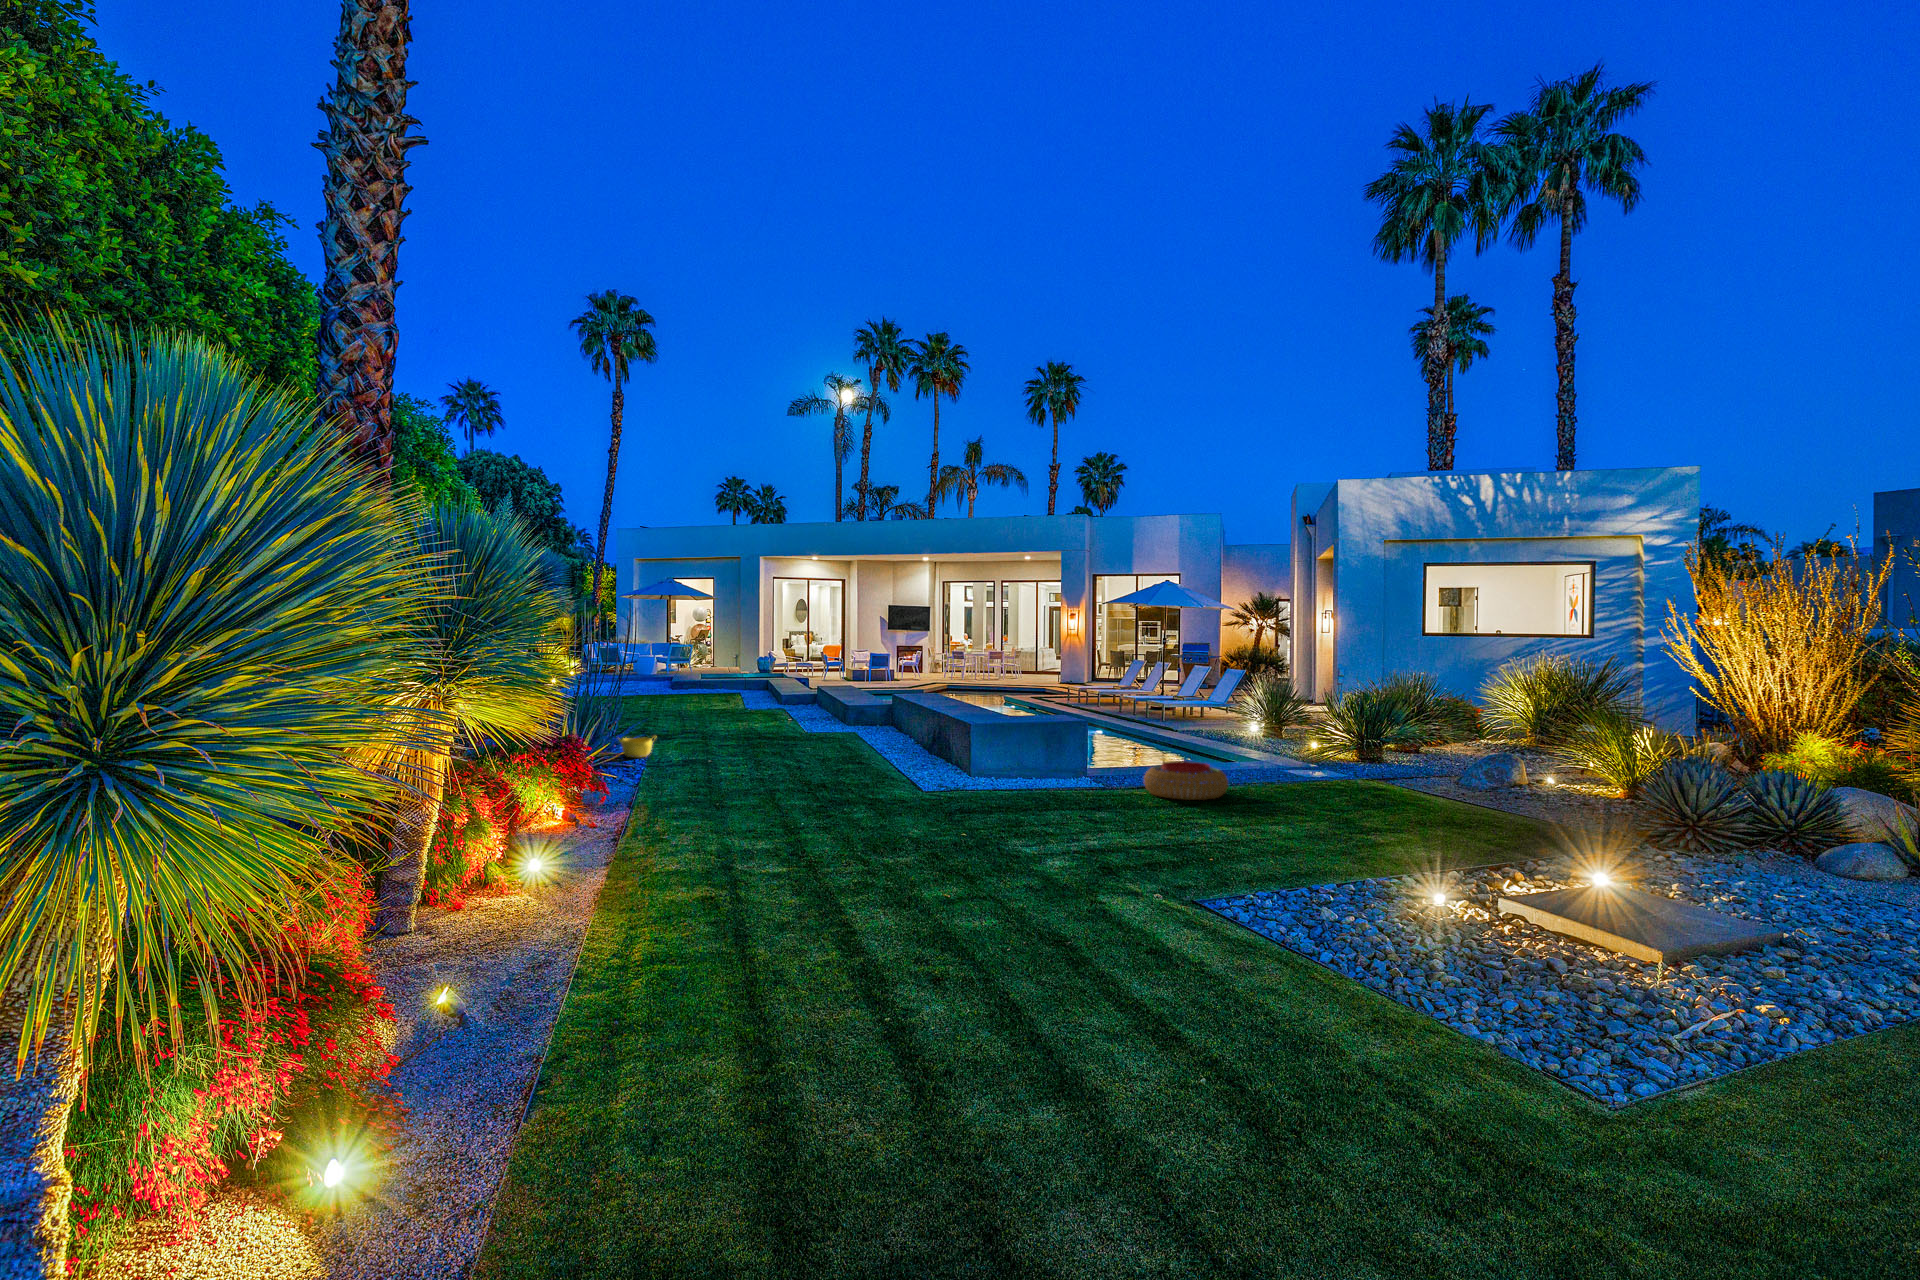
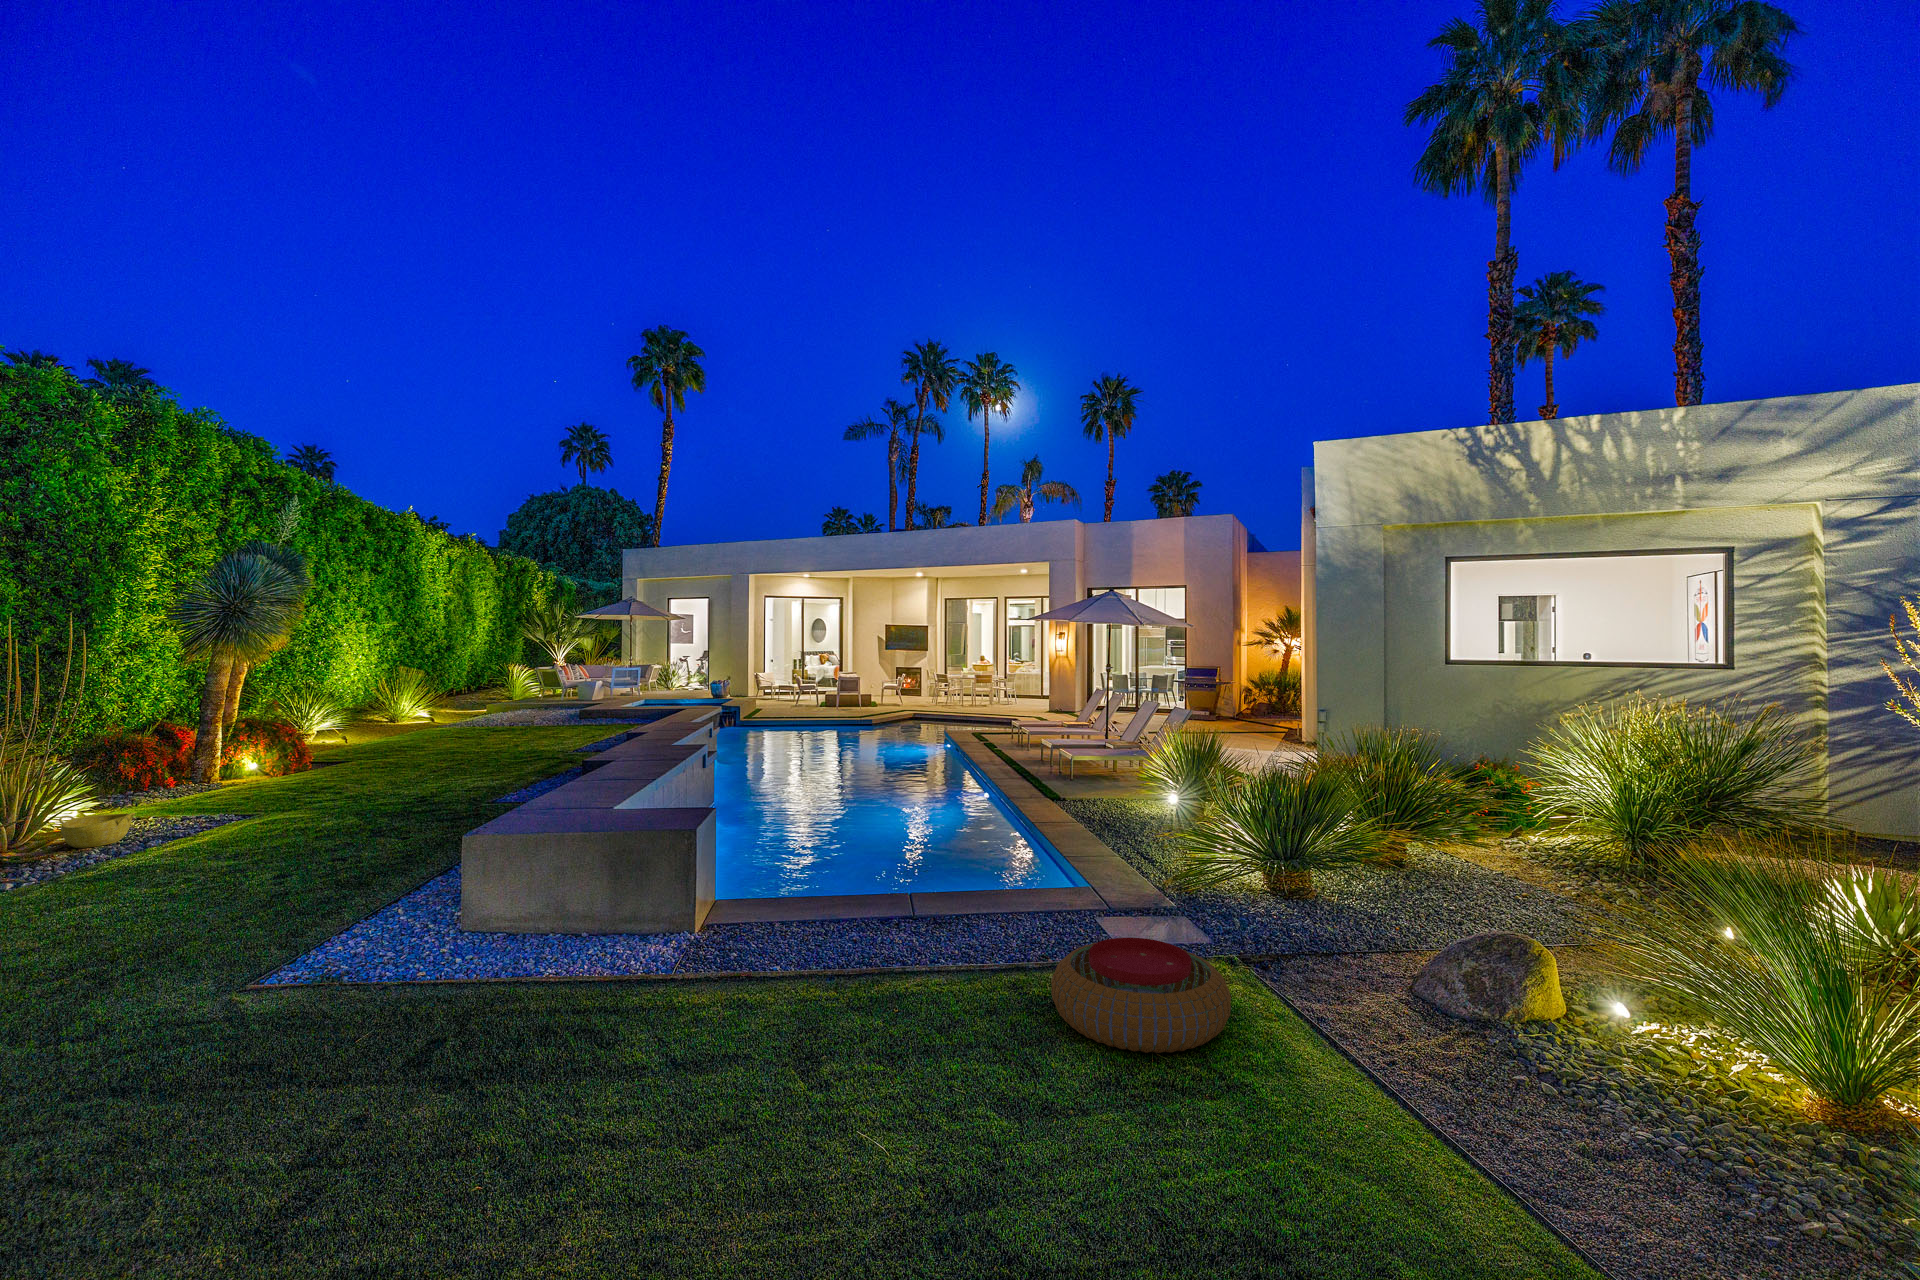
pouf: present [1144,761,1228,800] -> present [1051,938,1231,1053]

